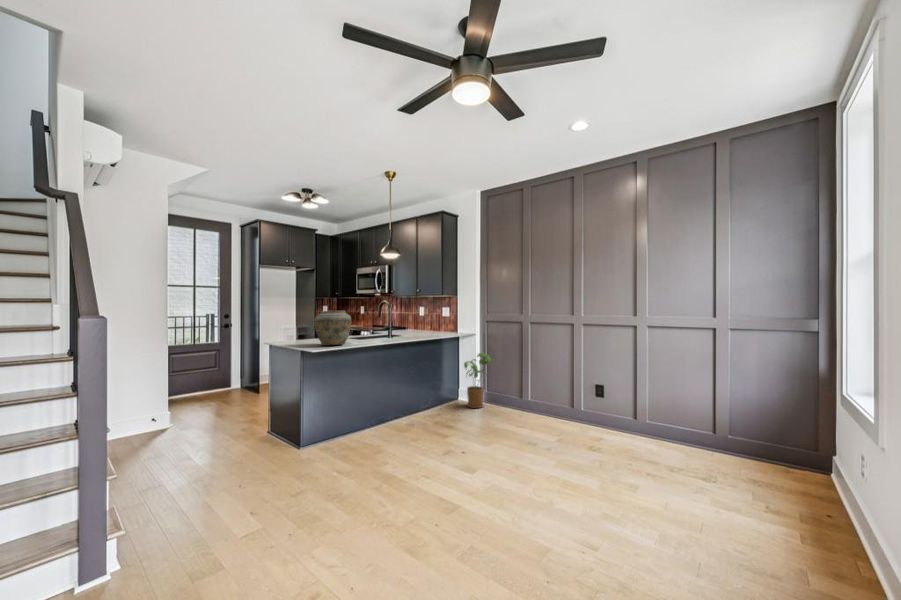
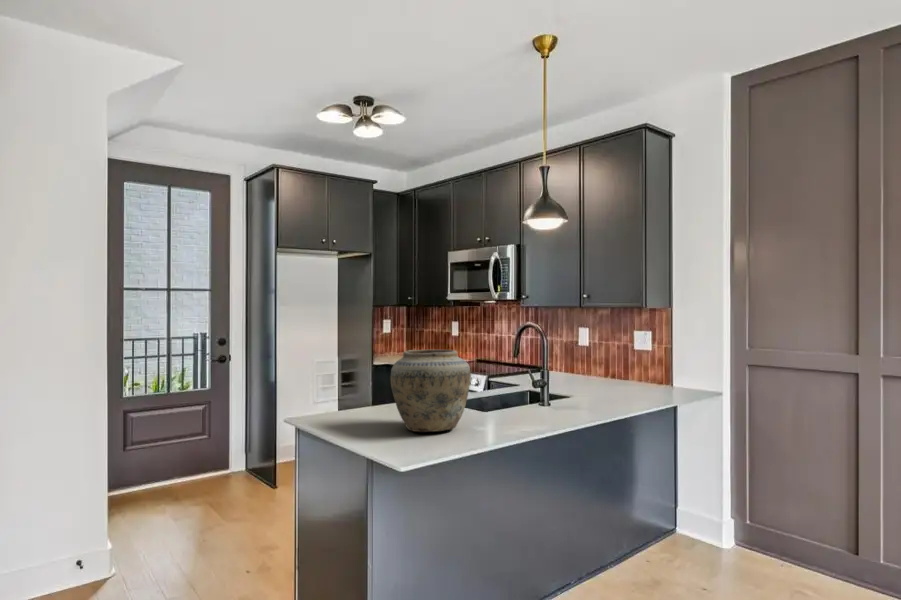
house plant: present [464,353,493,408] -> none [696,440,775,566]

